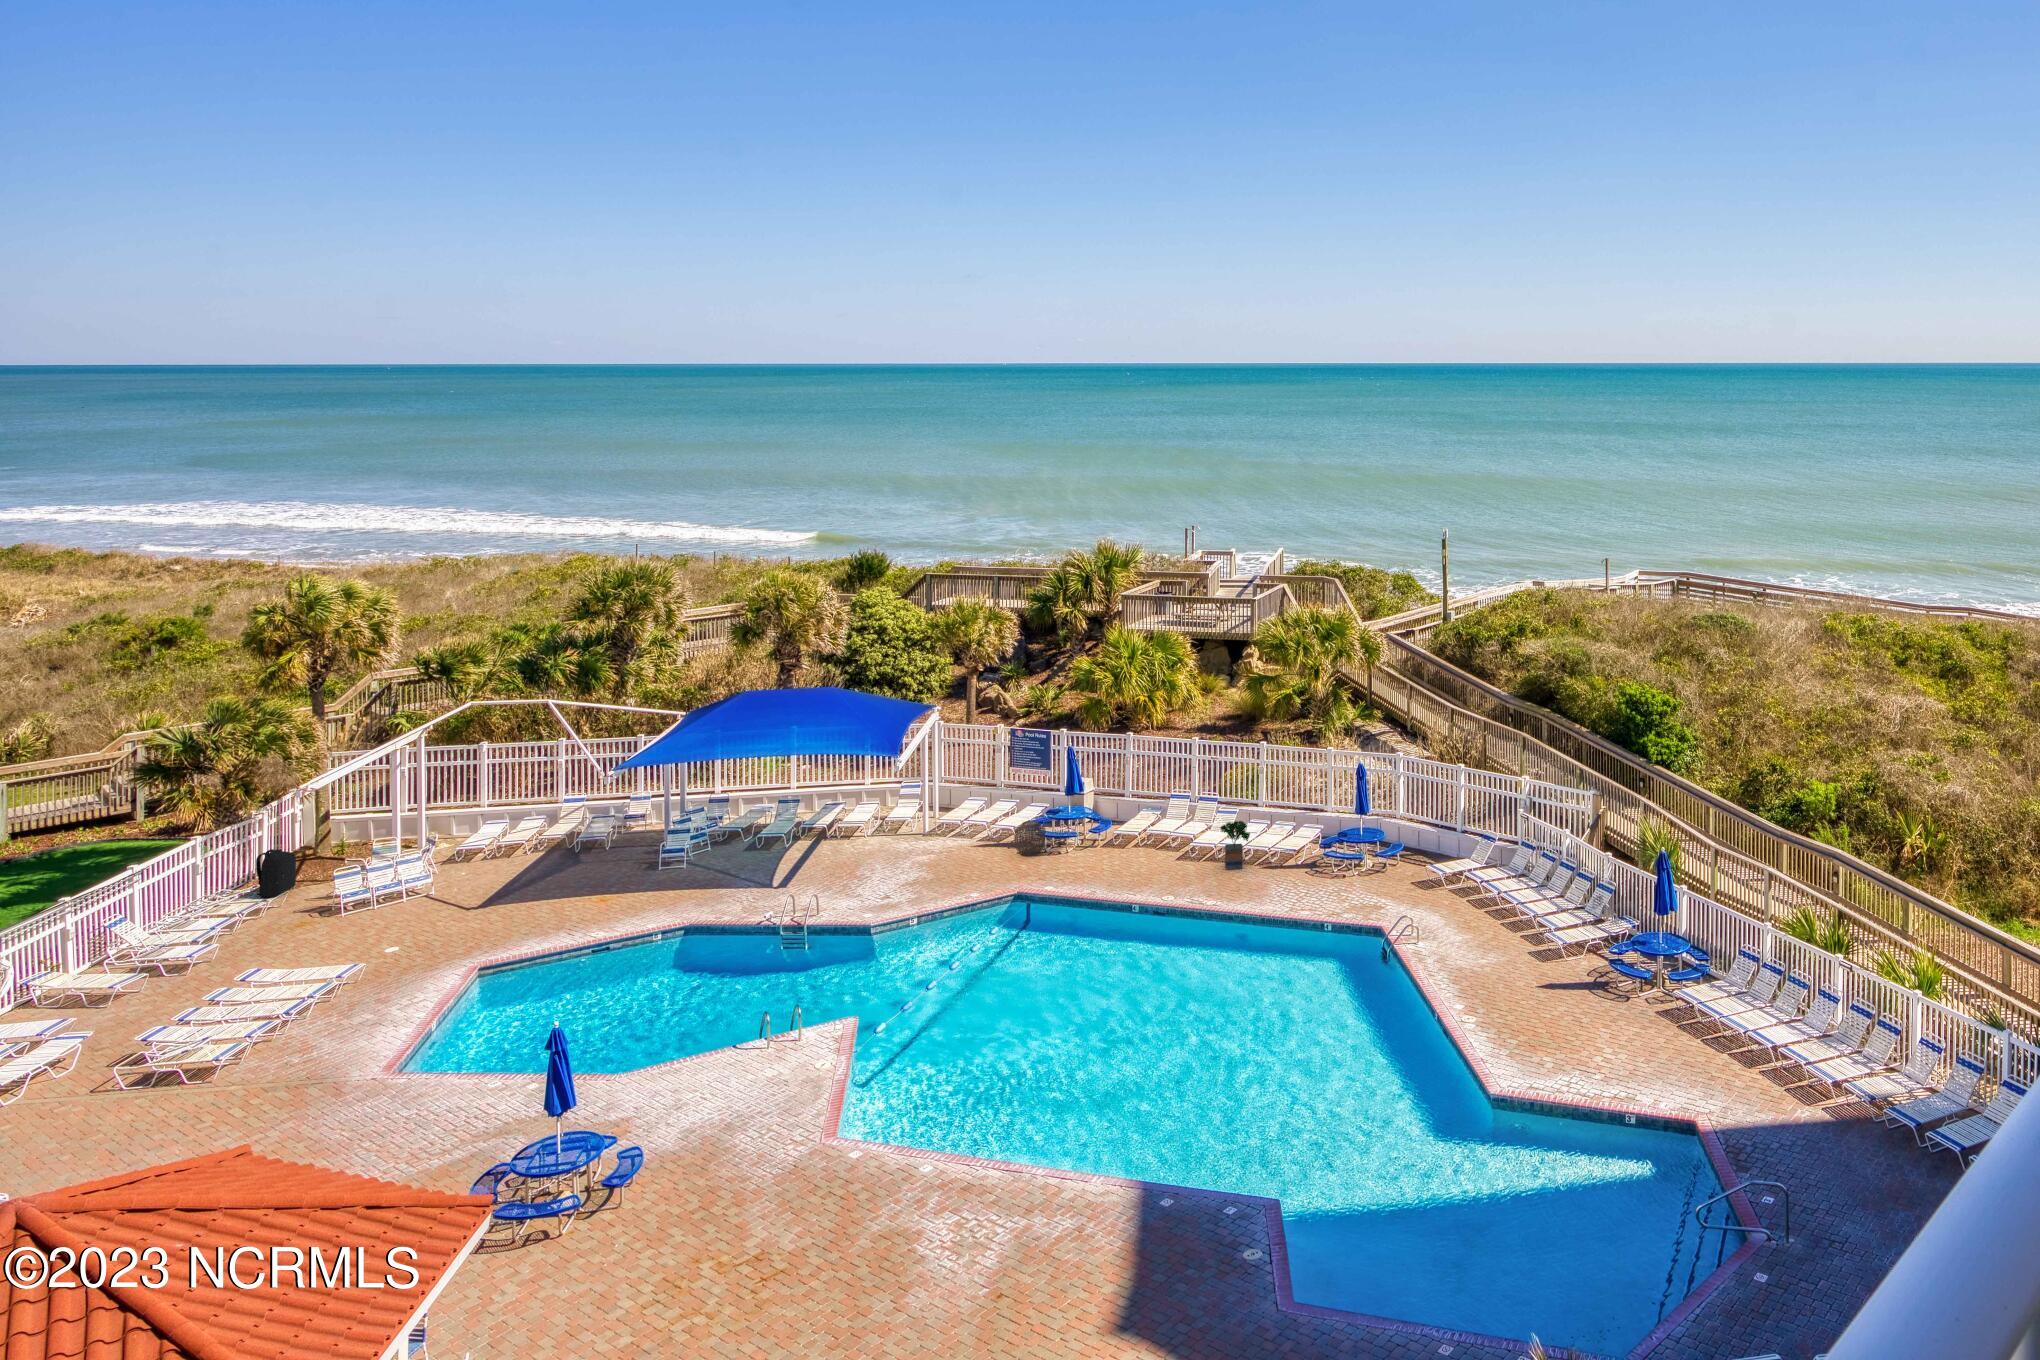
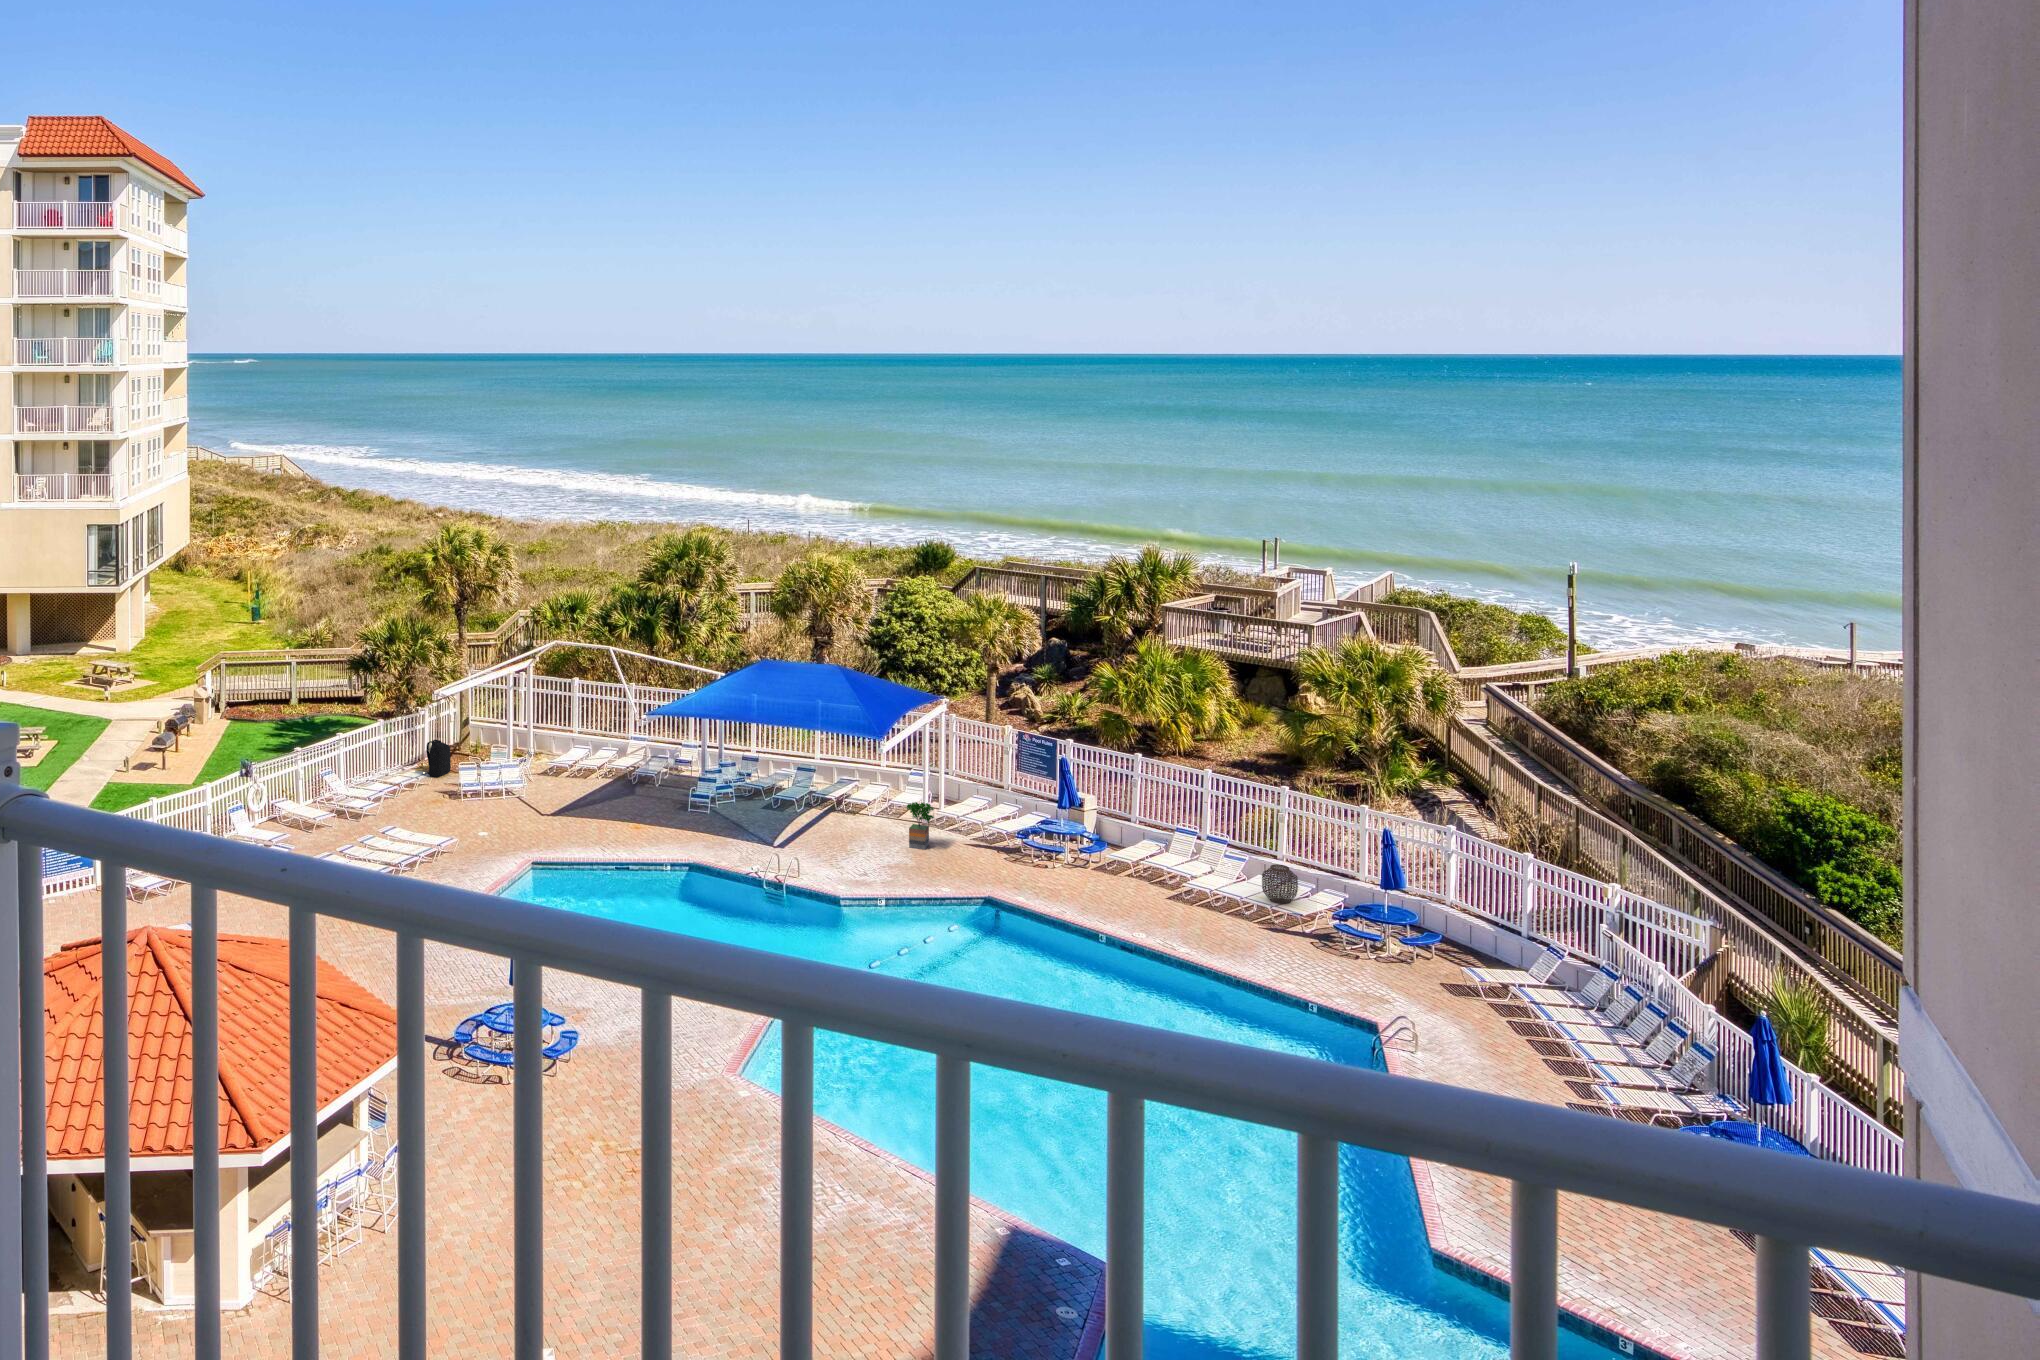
woven basket: present [1014,820,1046,856] -> present [1262,864,1298,904]
potted tree: present [1220,821,1250,870] -> present [907,802,934,849]

